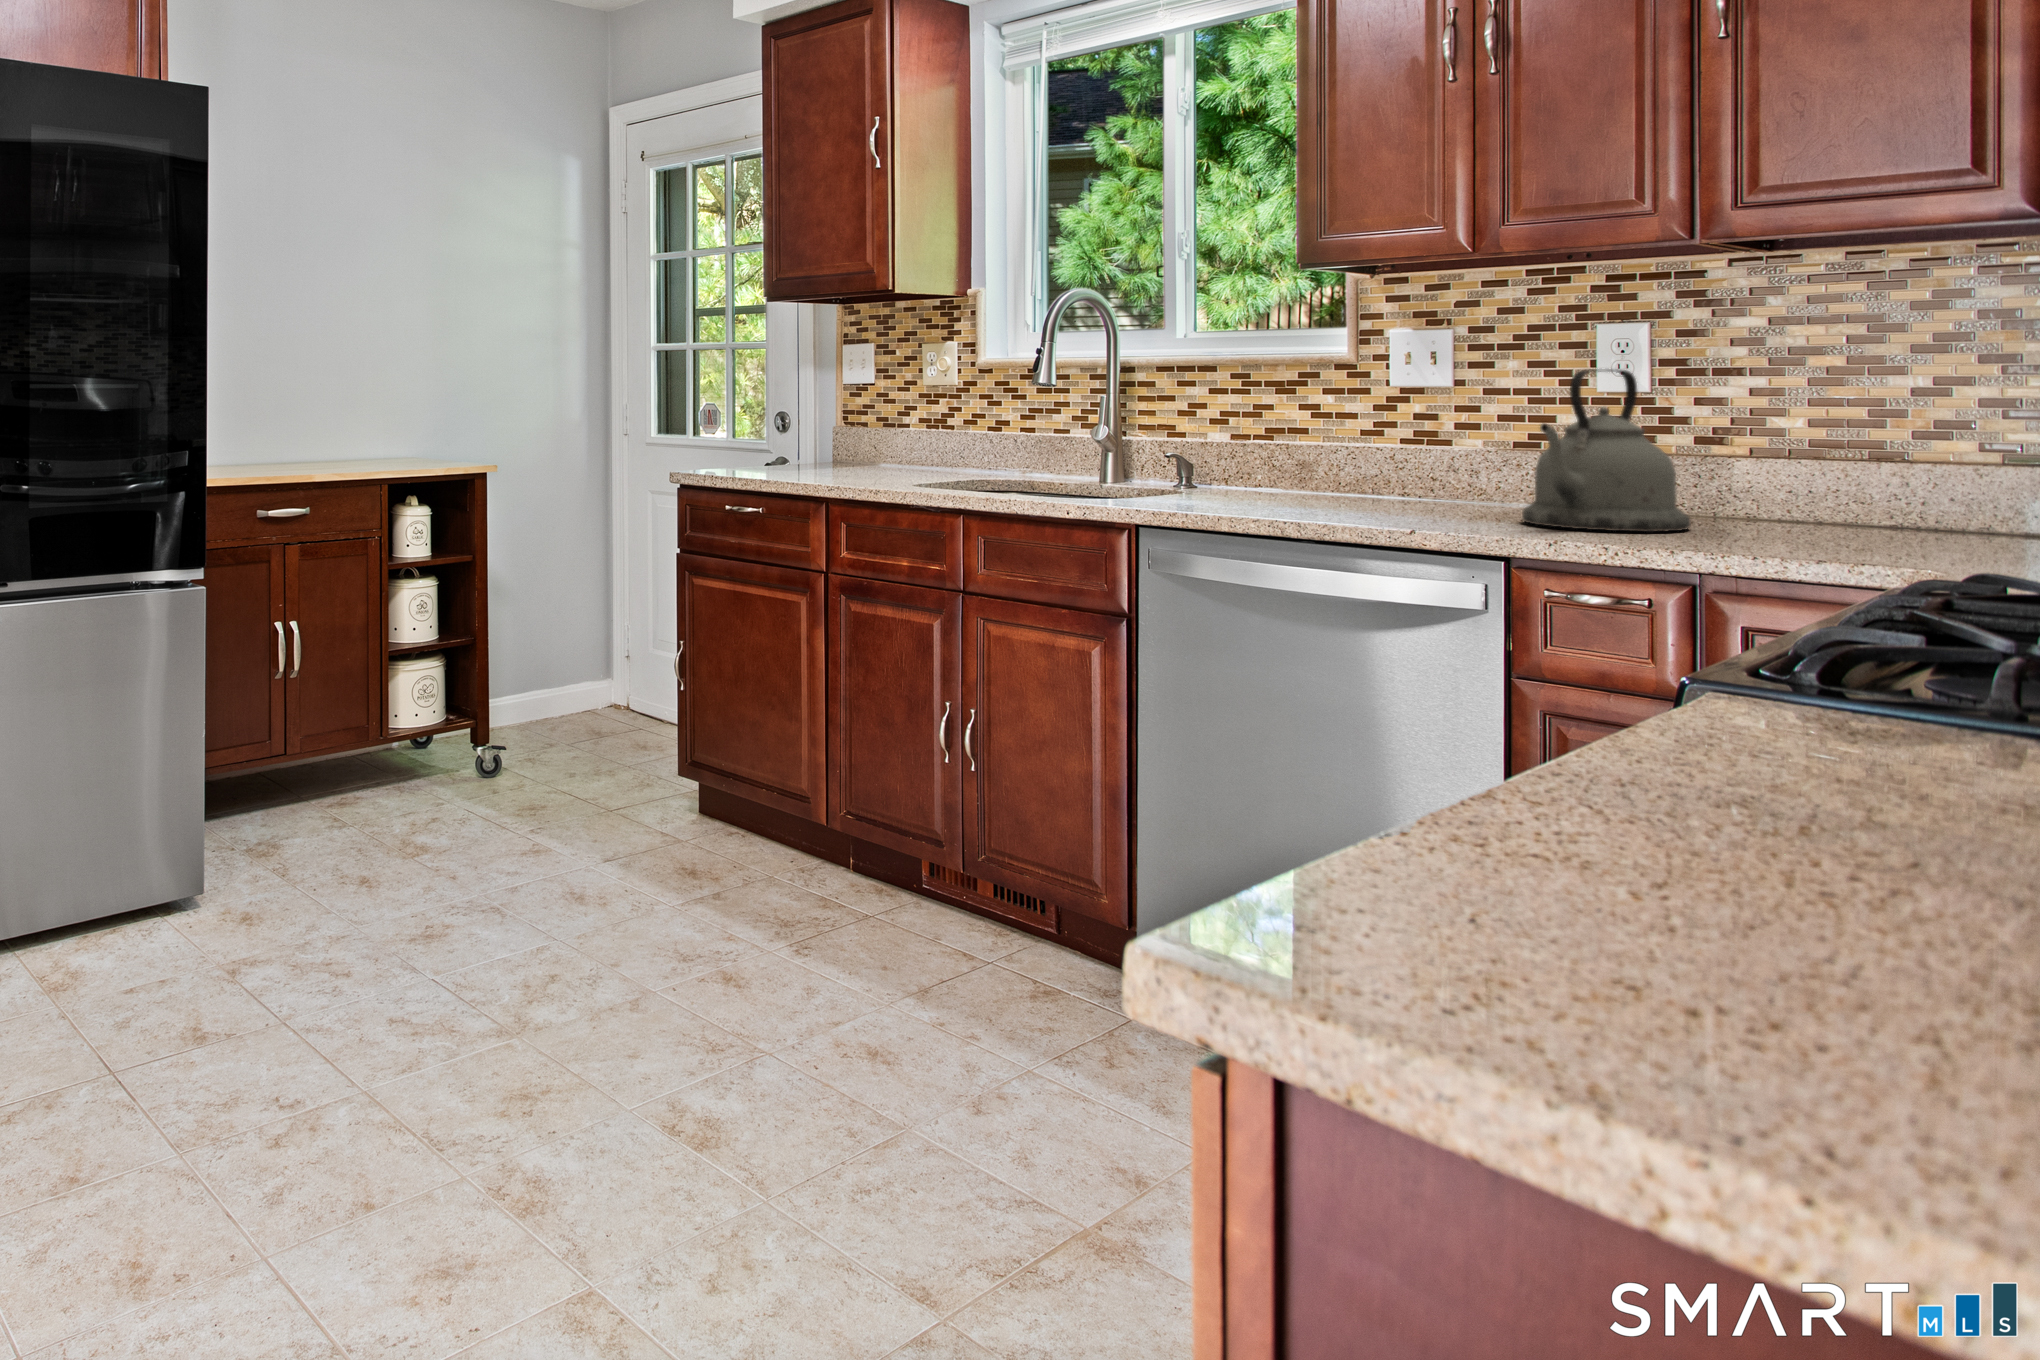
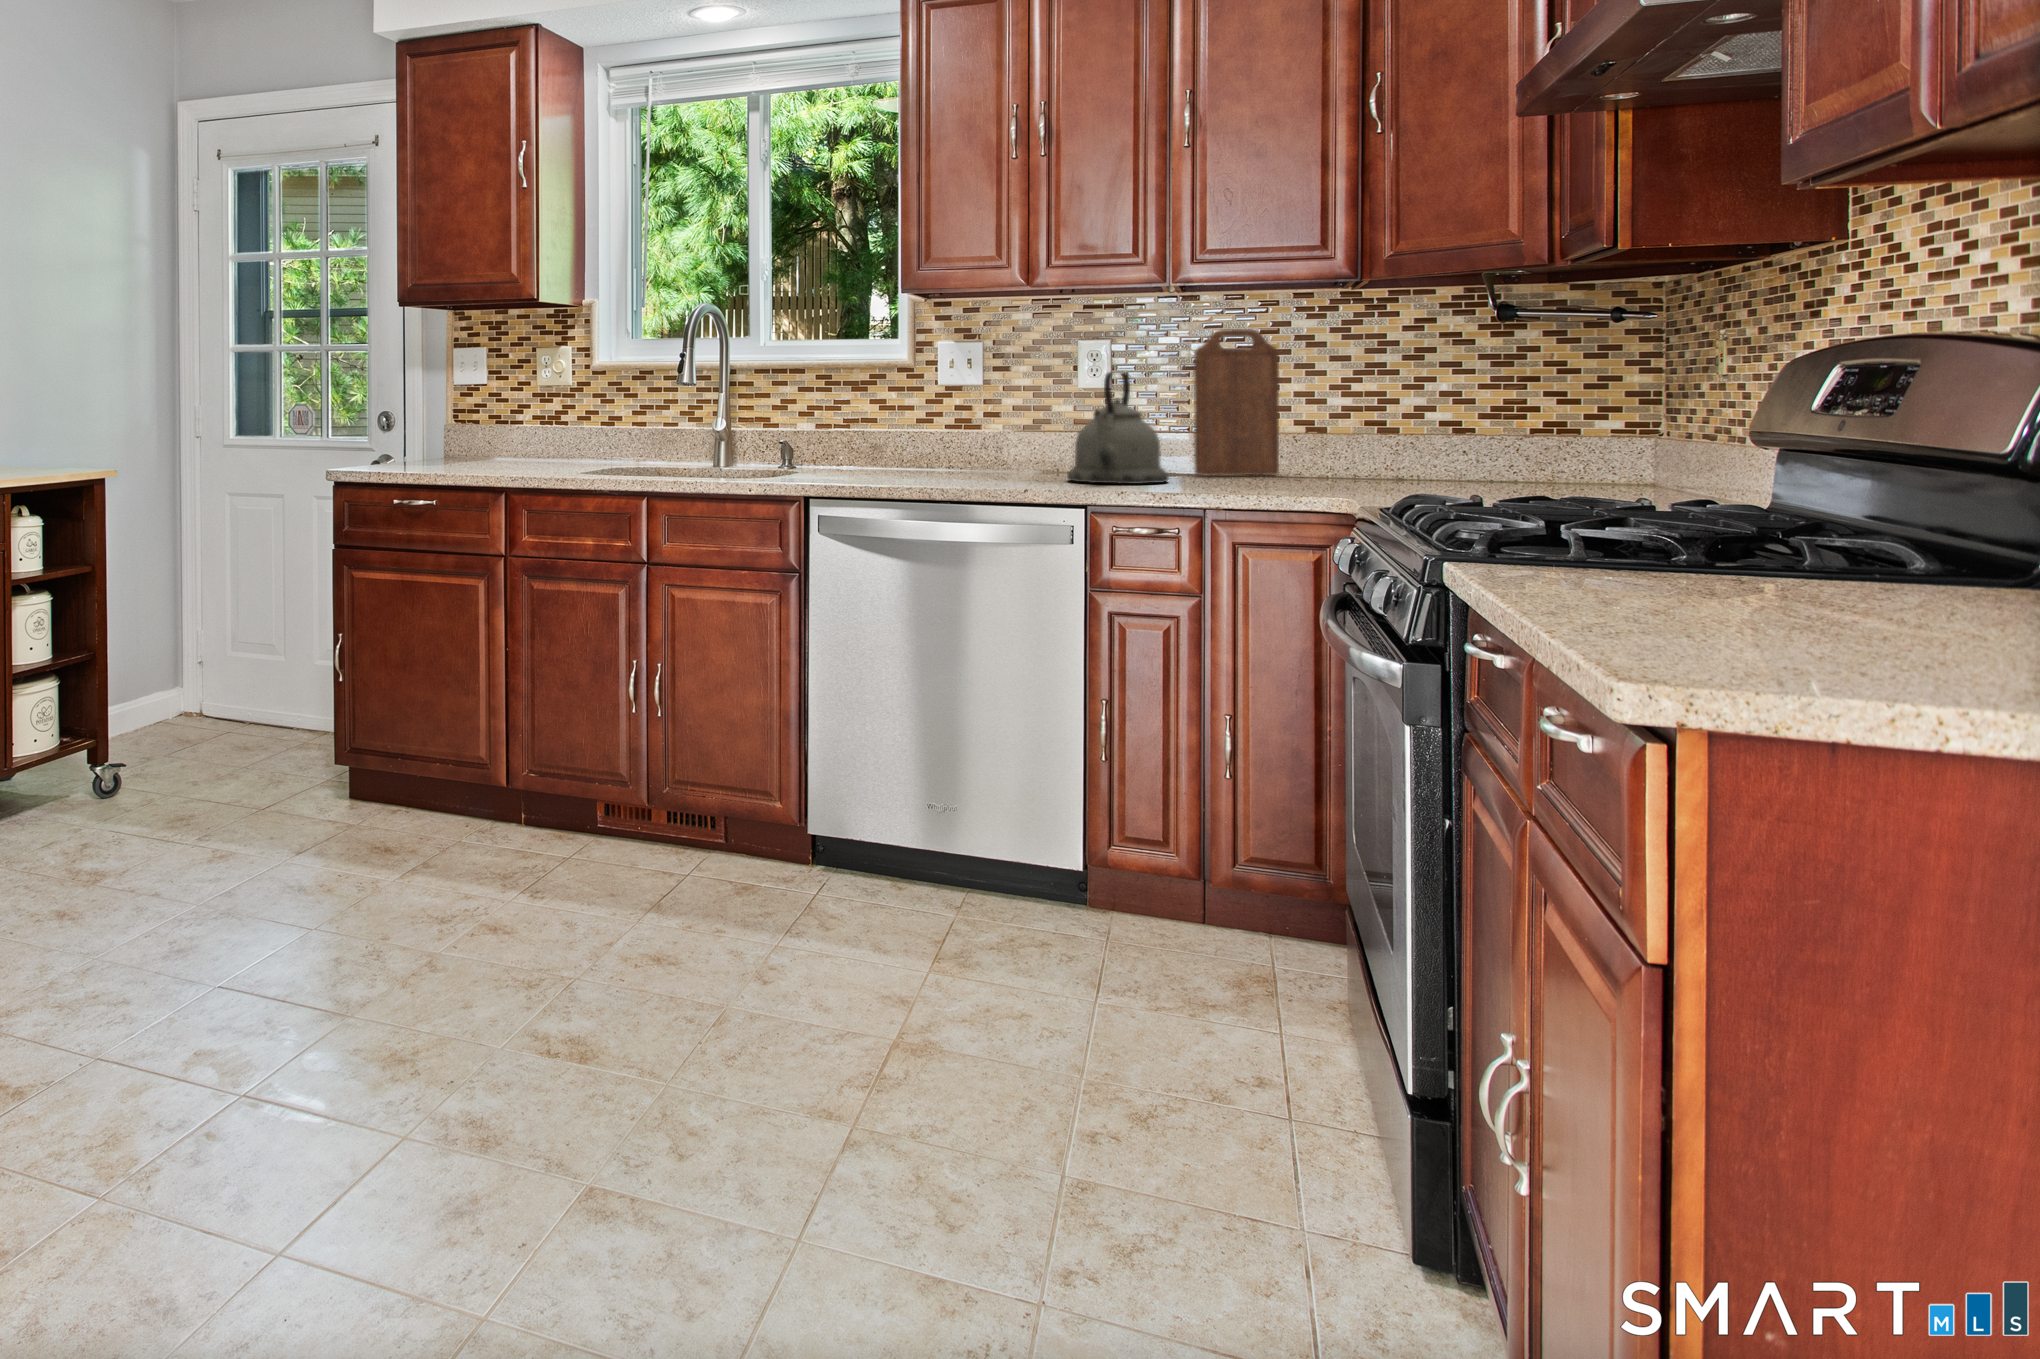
cutting board: none [1767,302,1935,526] -> present [1194,329,1279,476]

